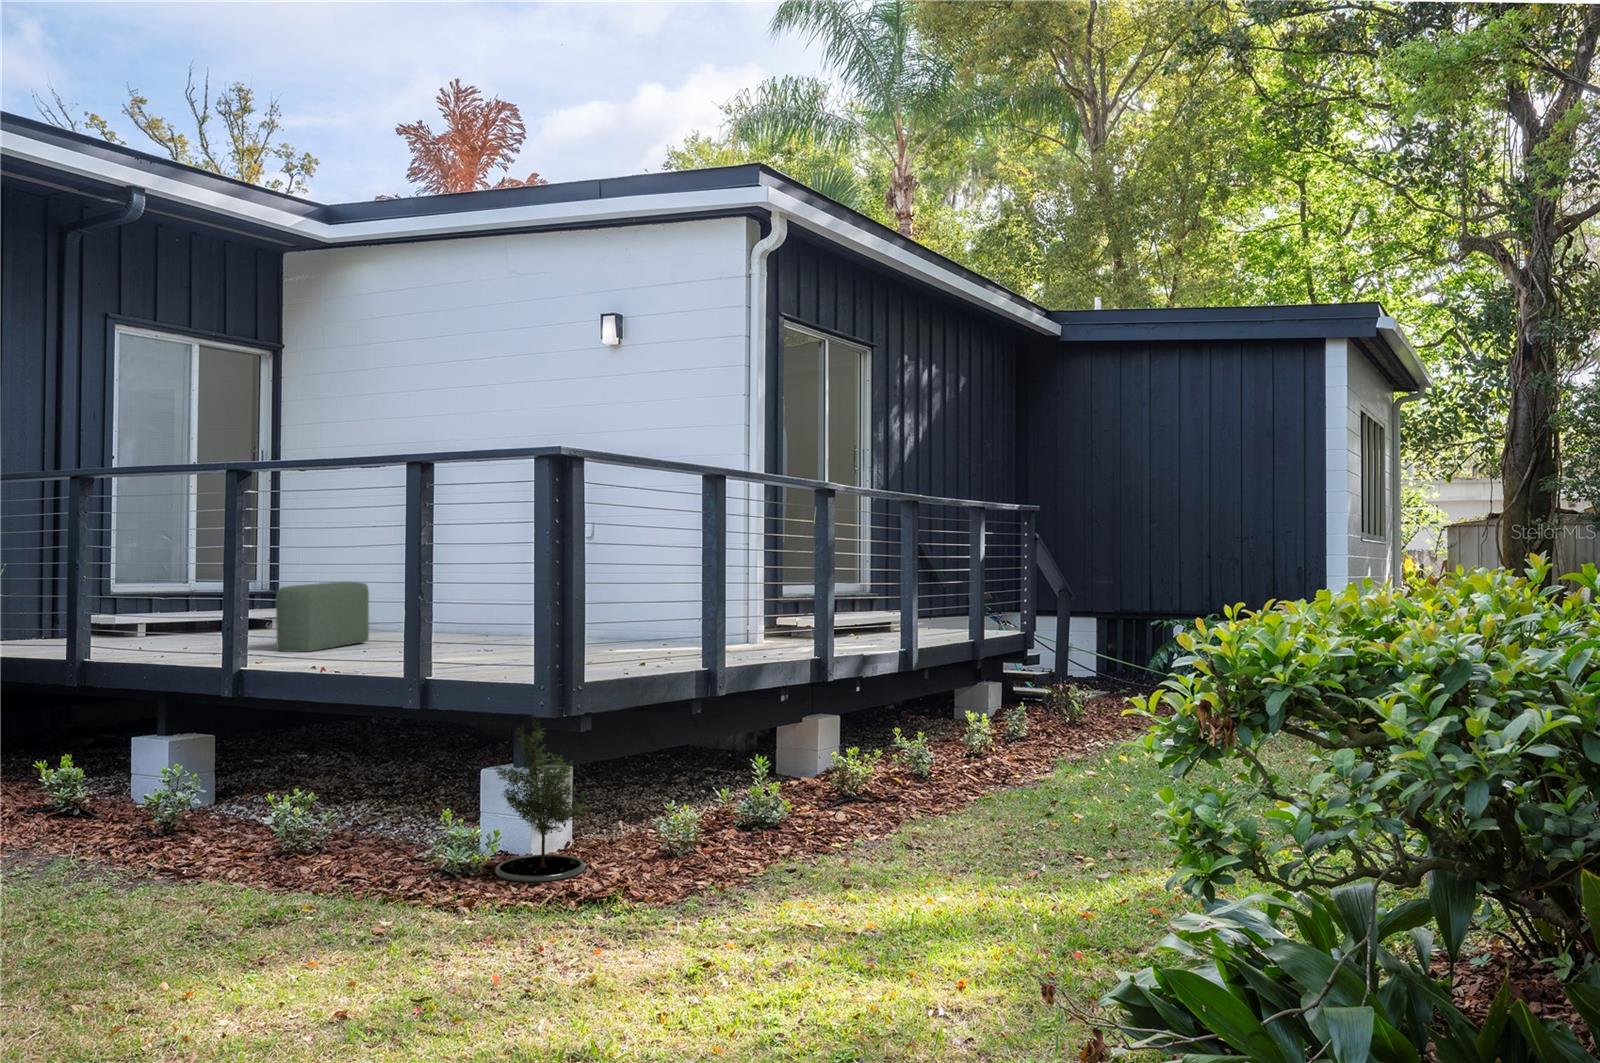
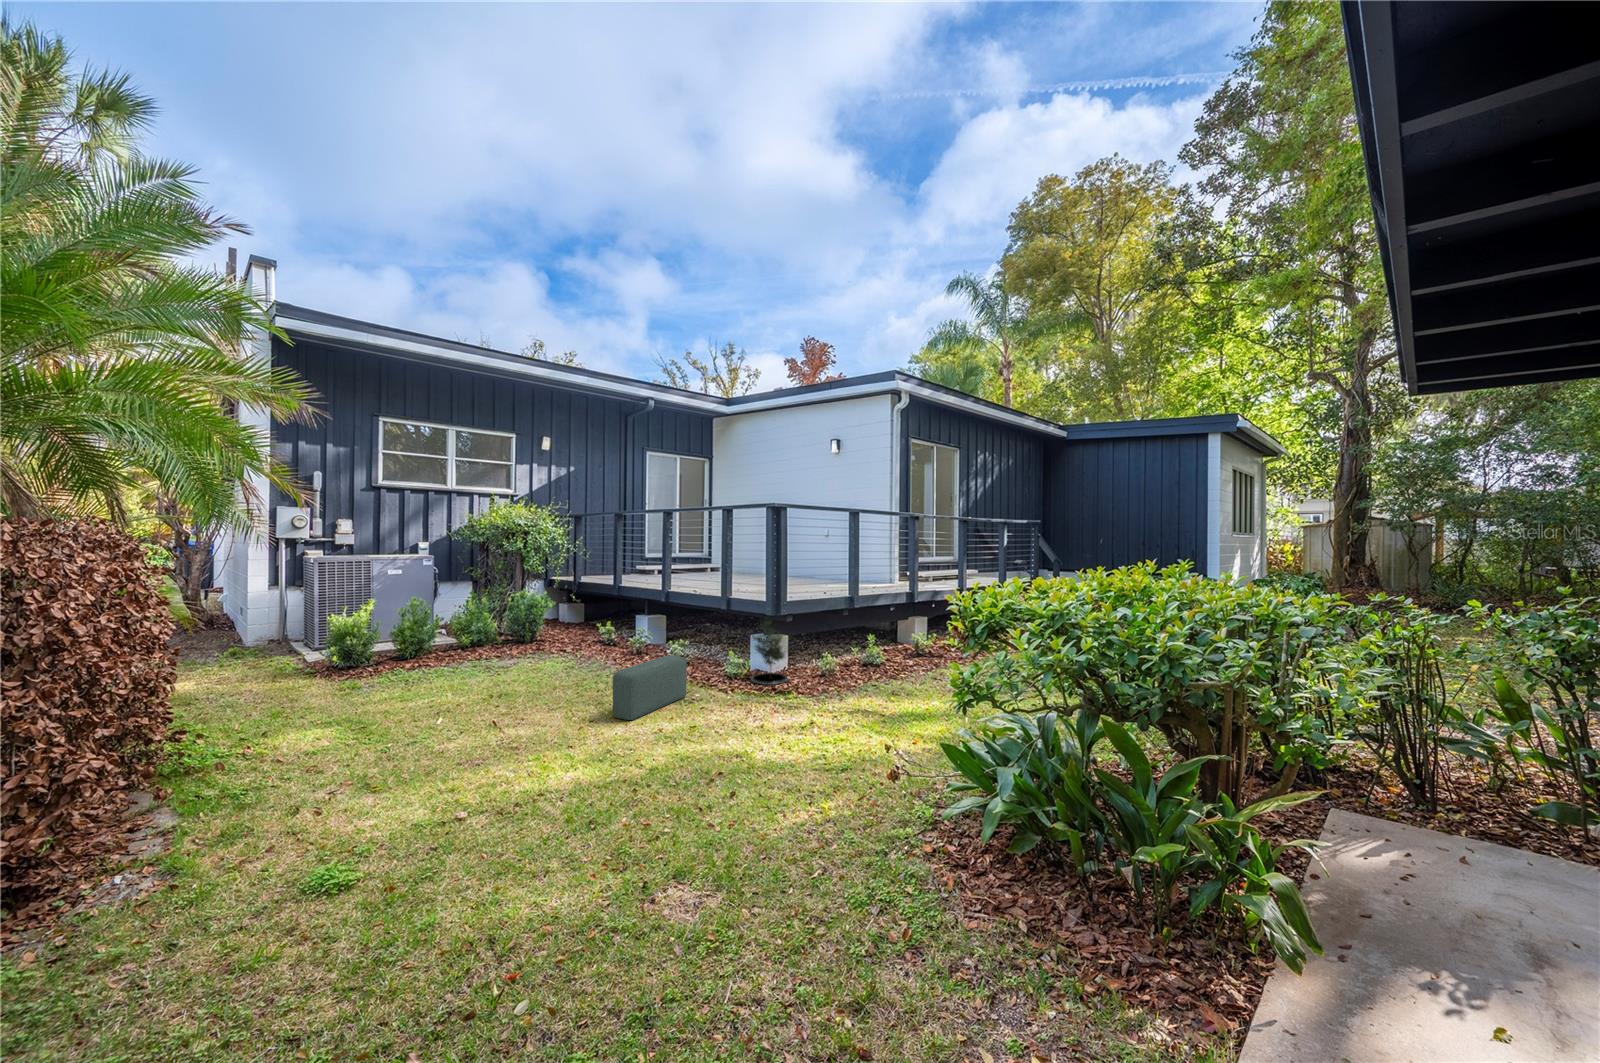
pouf: present [276,582,369,652] -> present [613,656,687,720]

